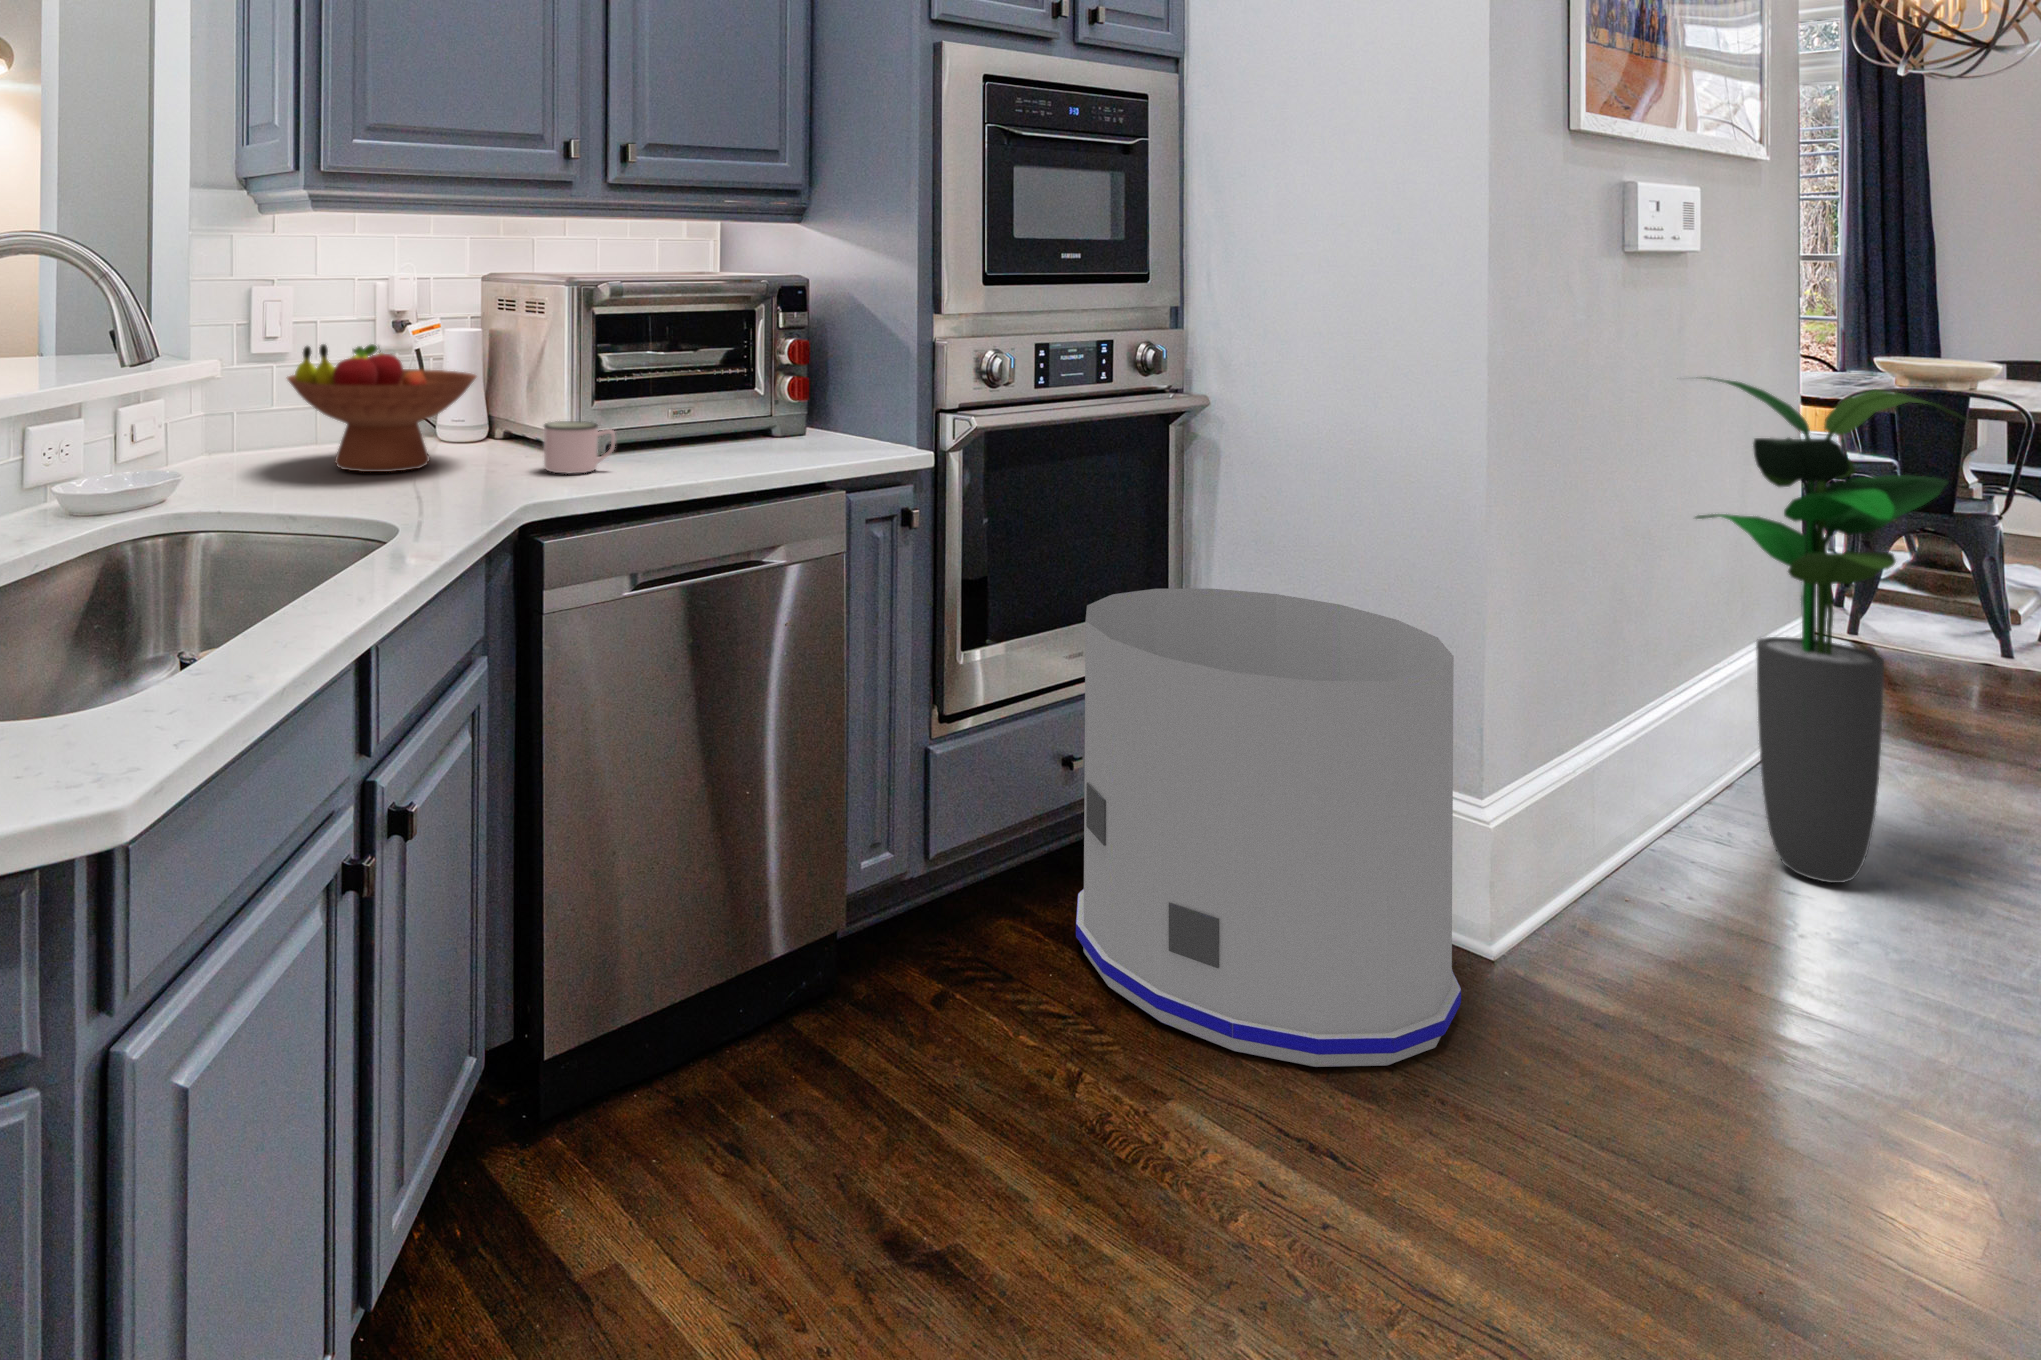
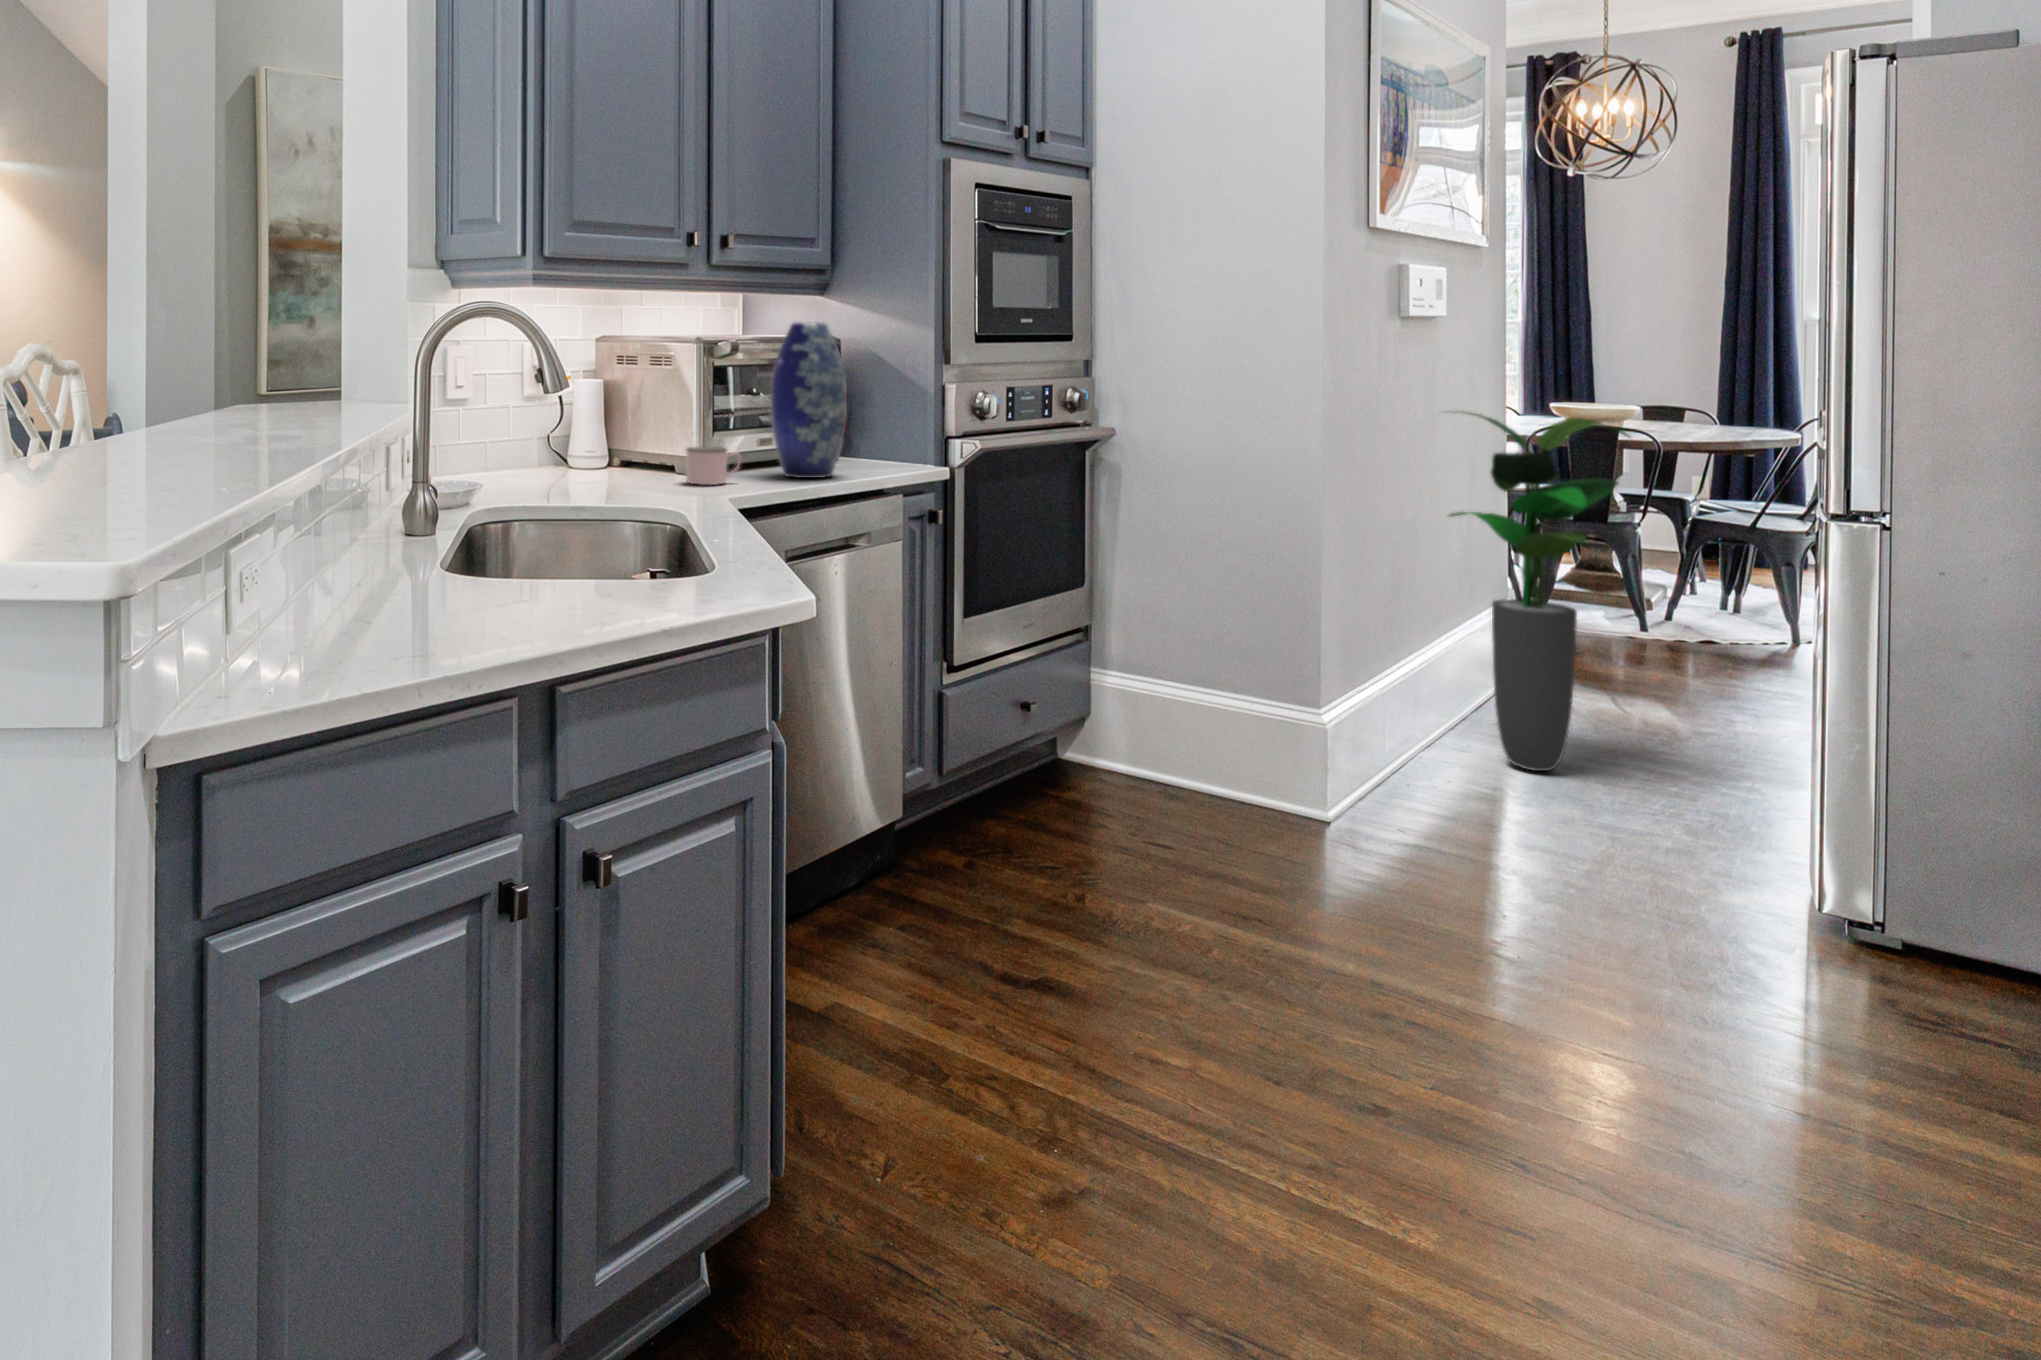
vase: none [671,257,773,465] -> present [771,322,847,478]
fruit bowl: present [287,344,476,472] -> none [487,389,631,486]
trash can: present [1076,589,1461,1067] -> none [1040,572,1319,887]

